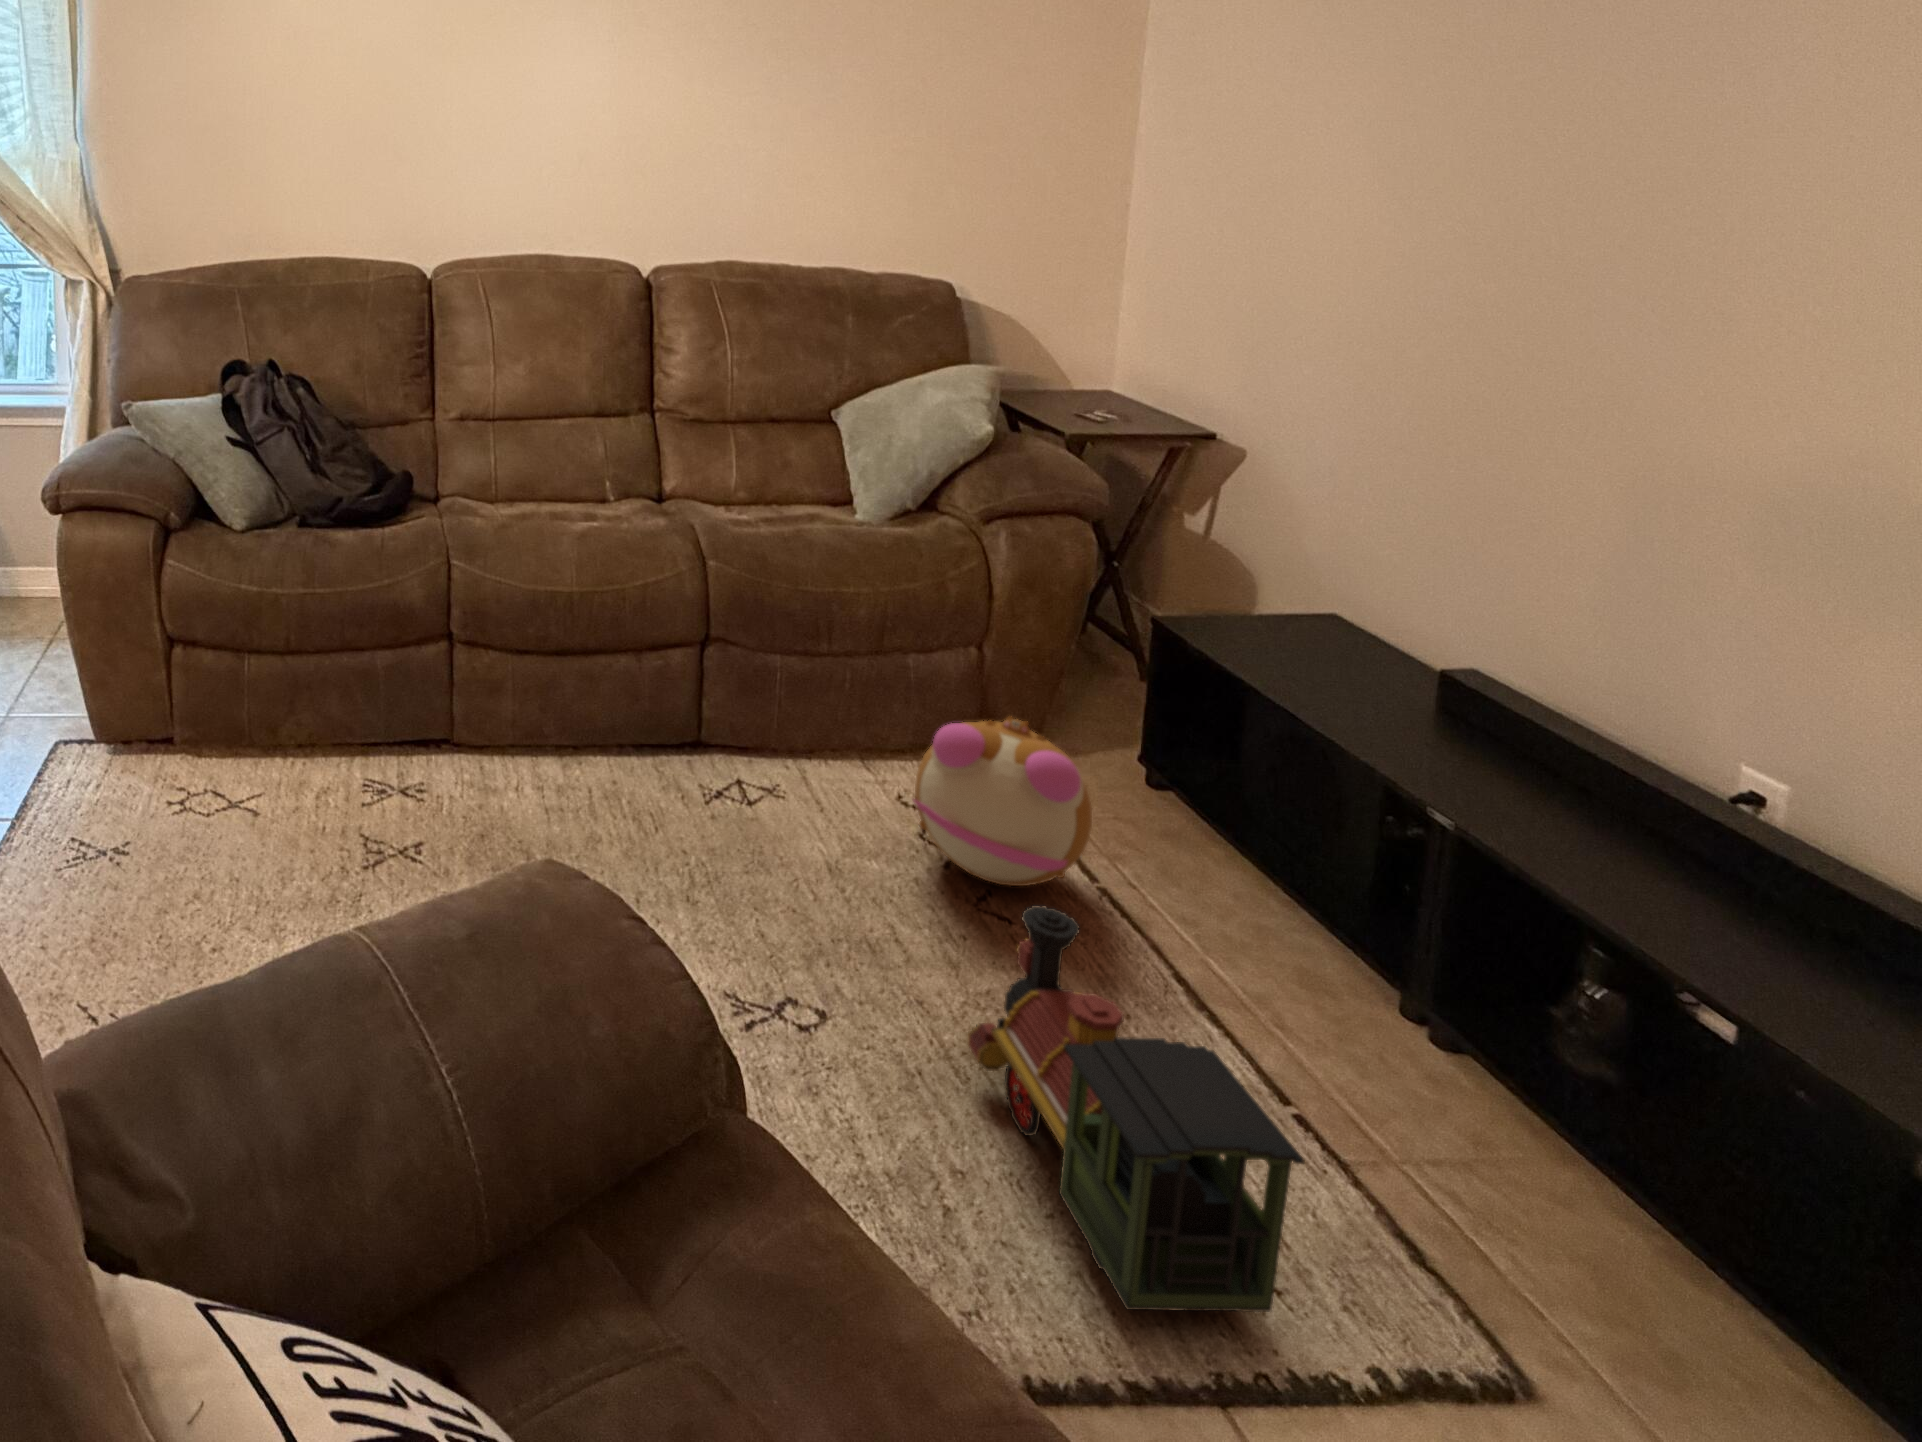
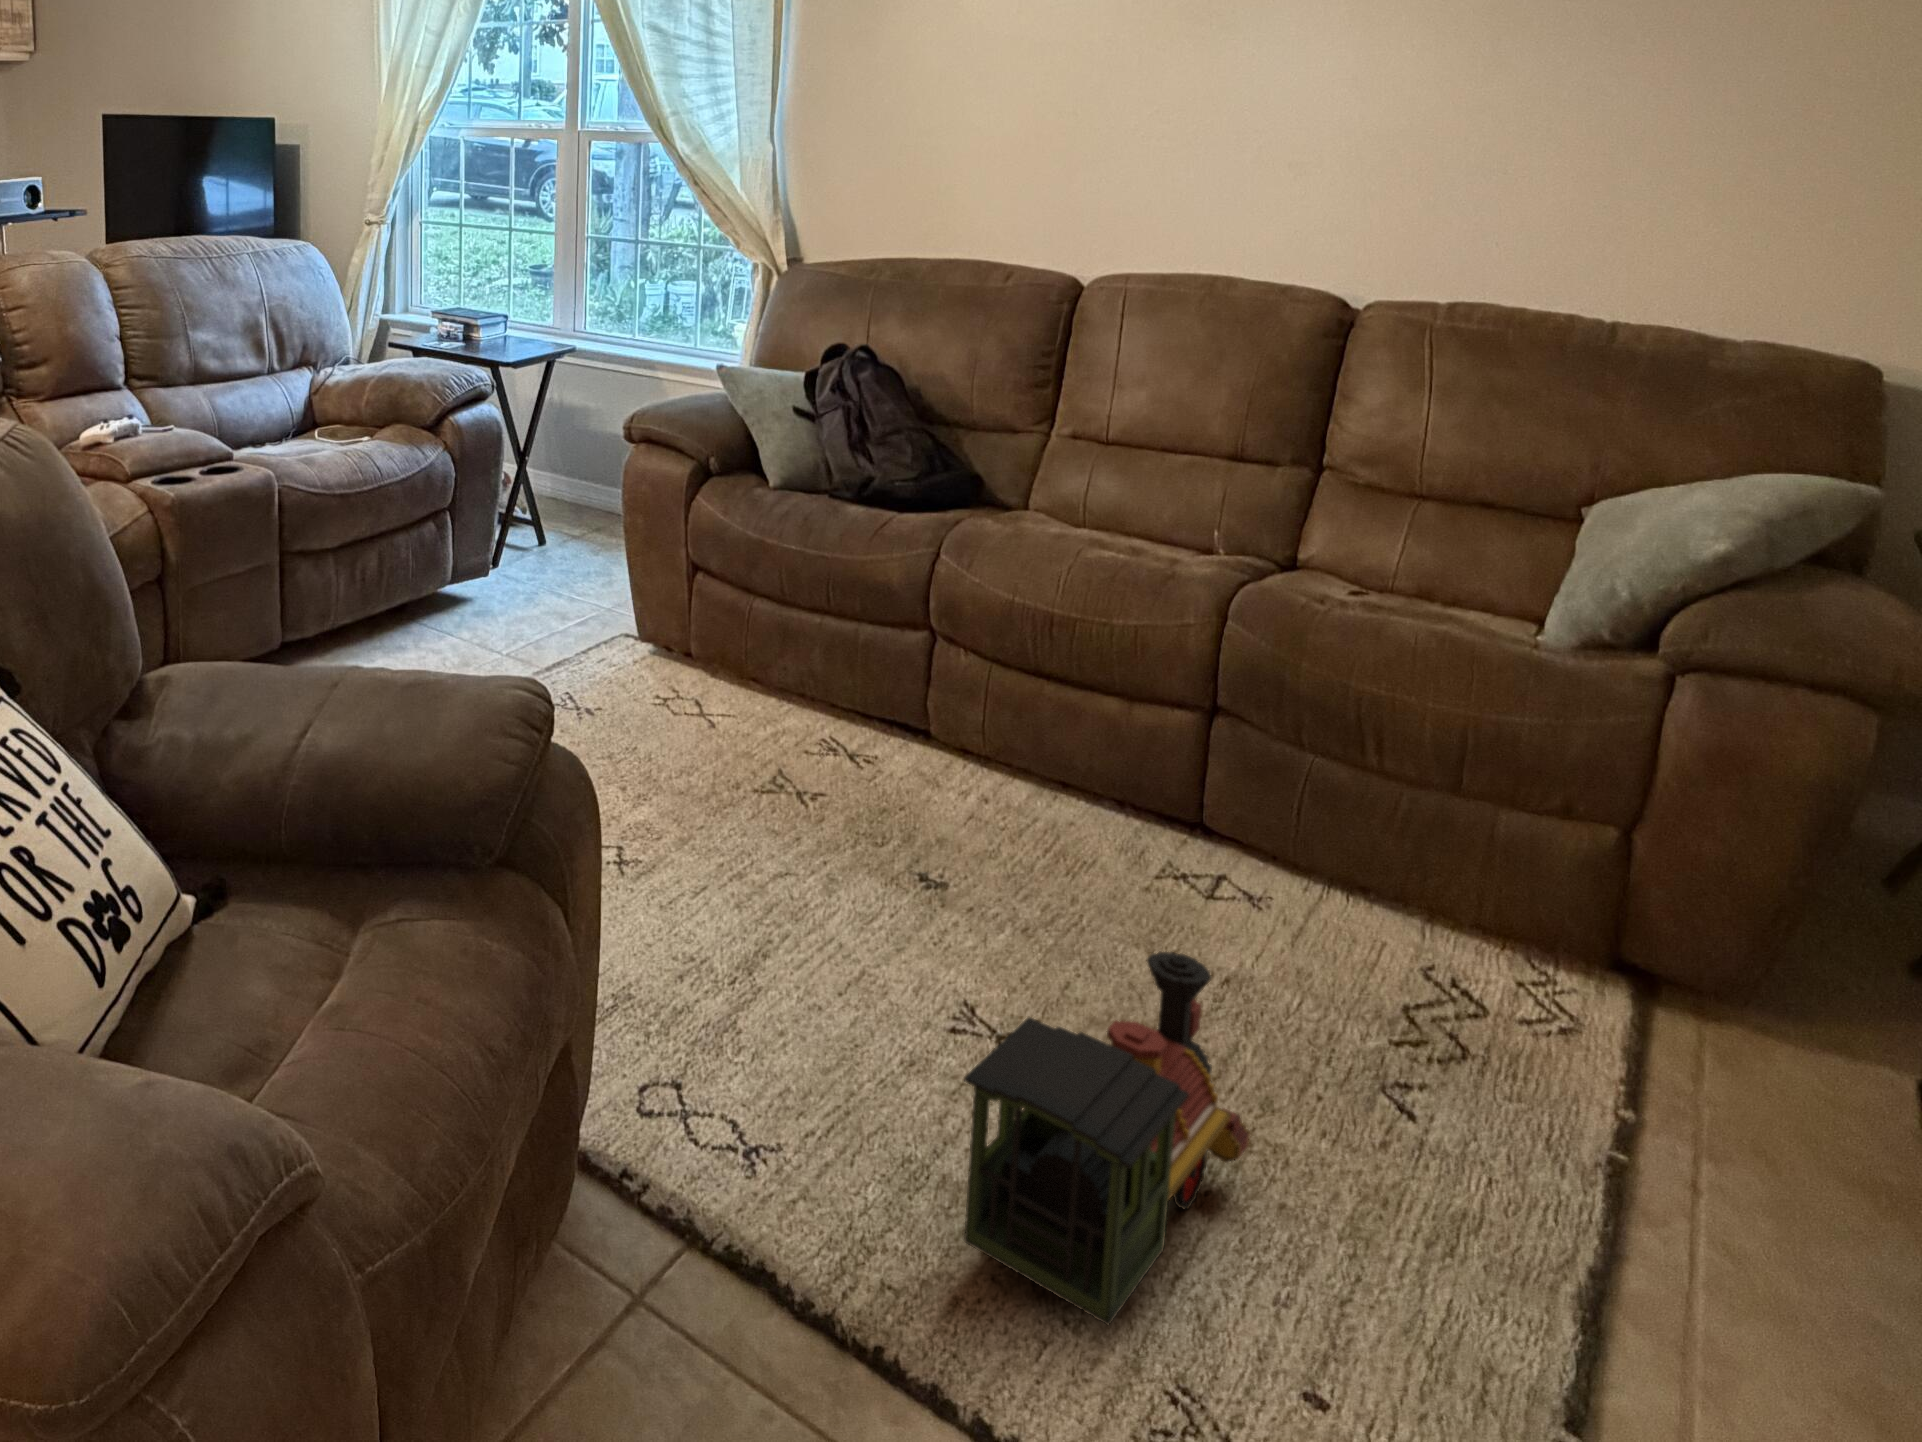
plush toy: present [913,717,1092,886] -> none [1284,828,1553,1060]

